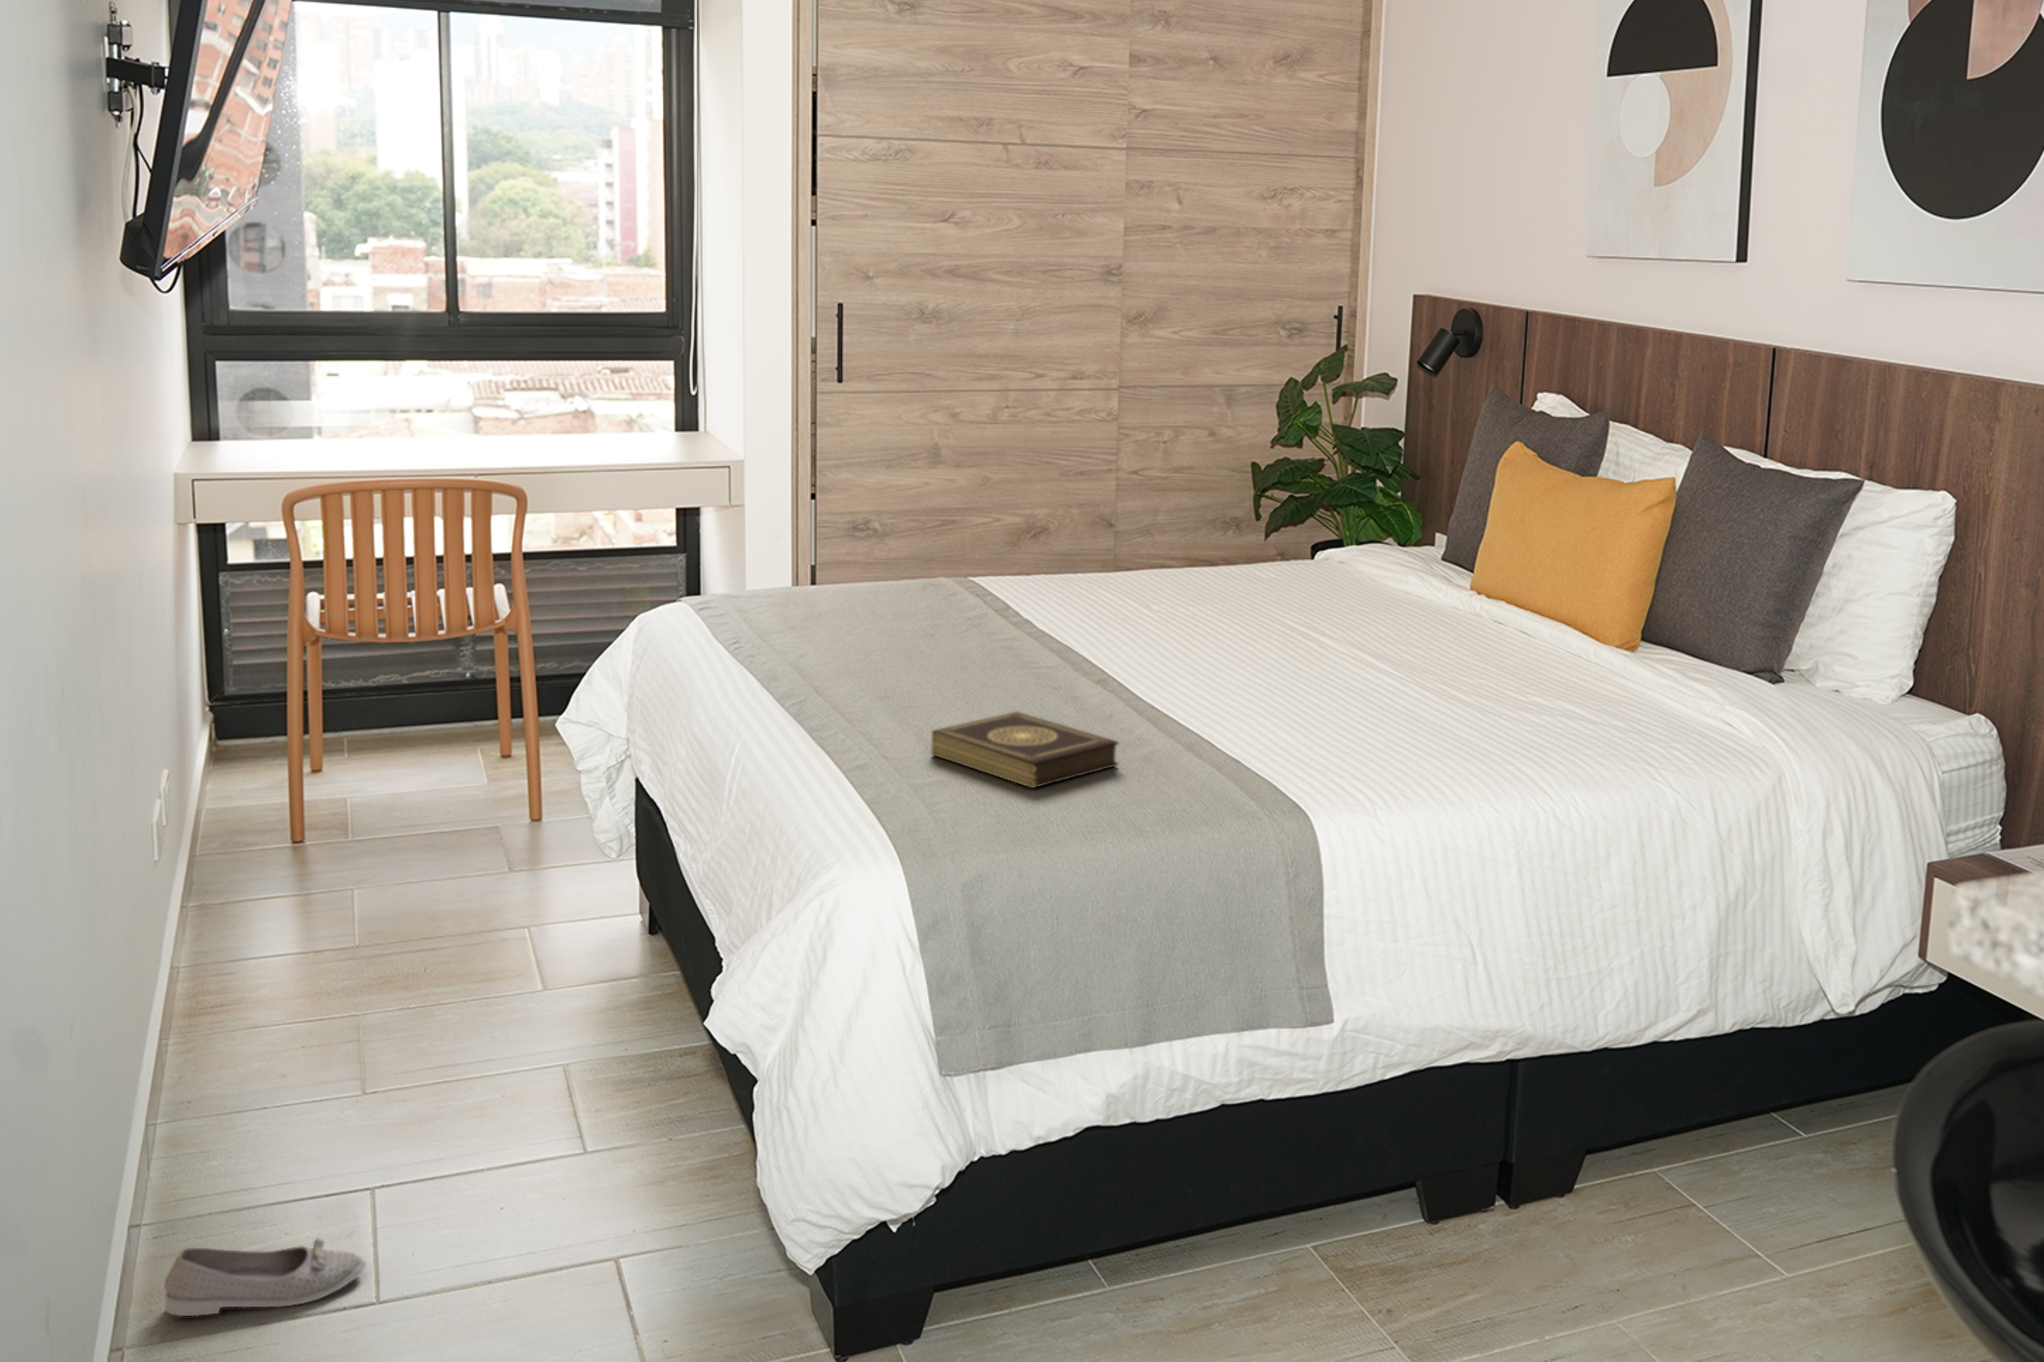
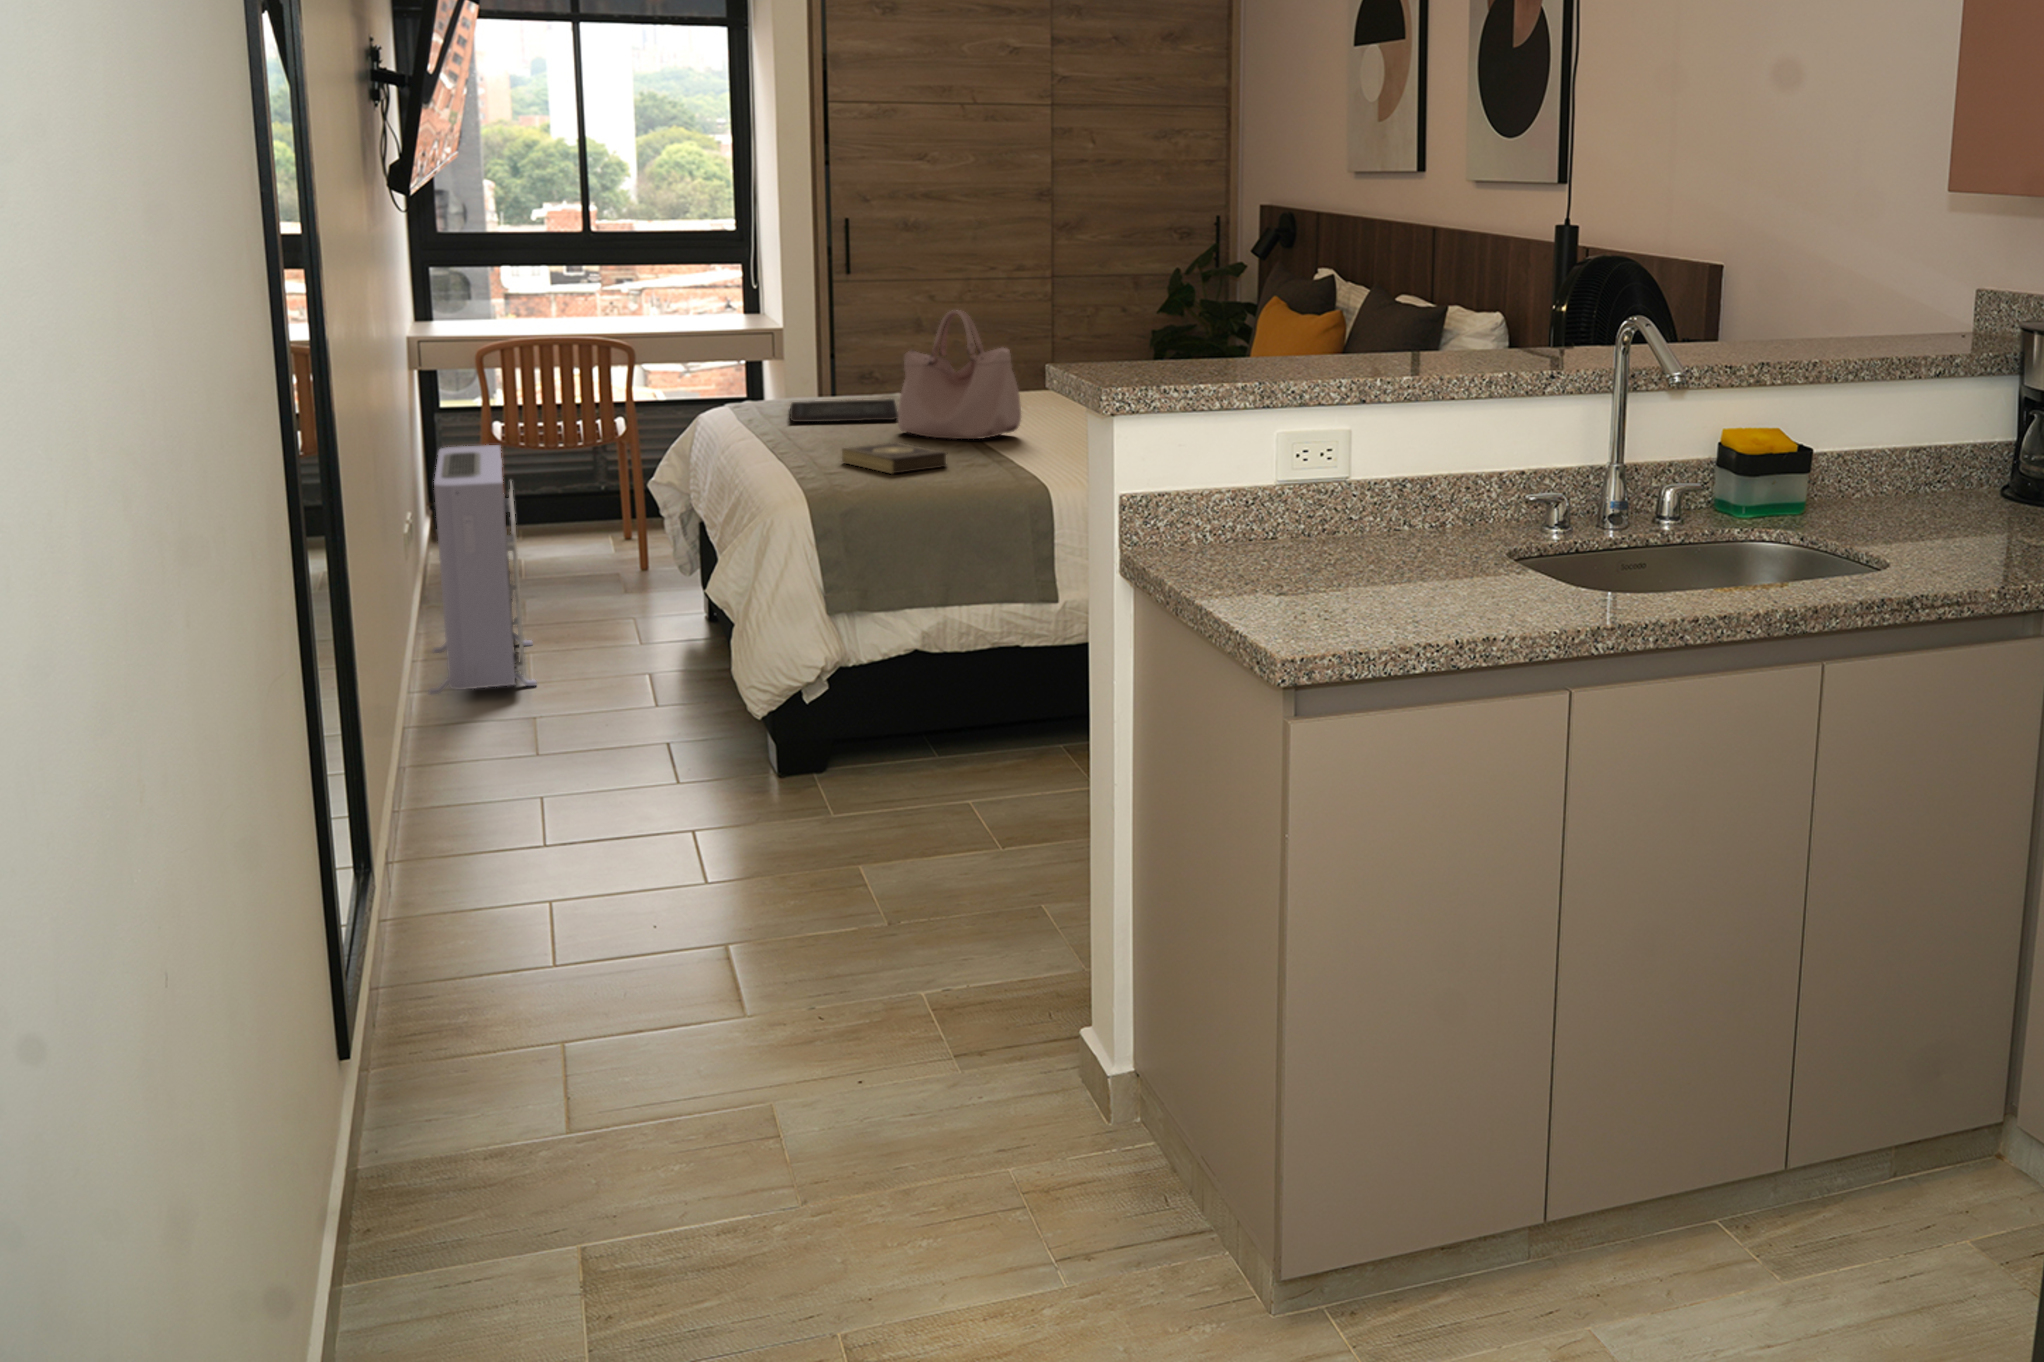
handbag: none [989,477,1200,691] -> present [898,310,1021,439]
tray: none [793,595,976,646] -> present [790,399,898,422]
air purifier: none [184,672,376,1131] -> present [429,445,537,694]
shoe: present [164,1239,366,1316] -> none [422,723,529,756]

